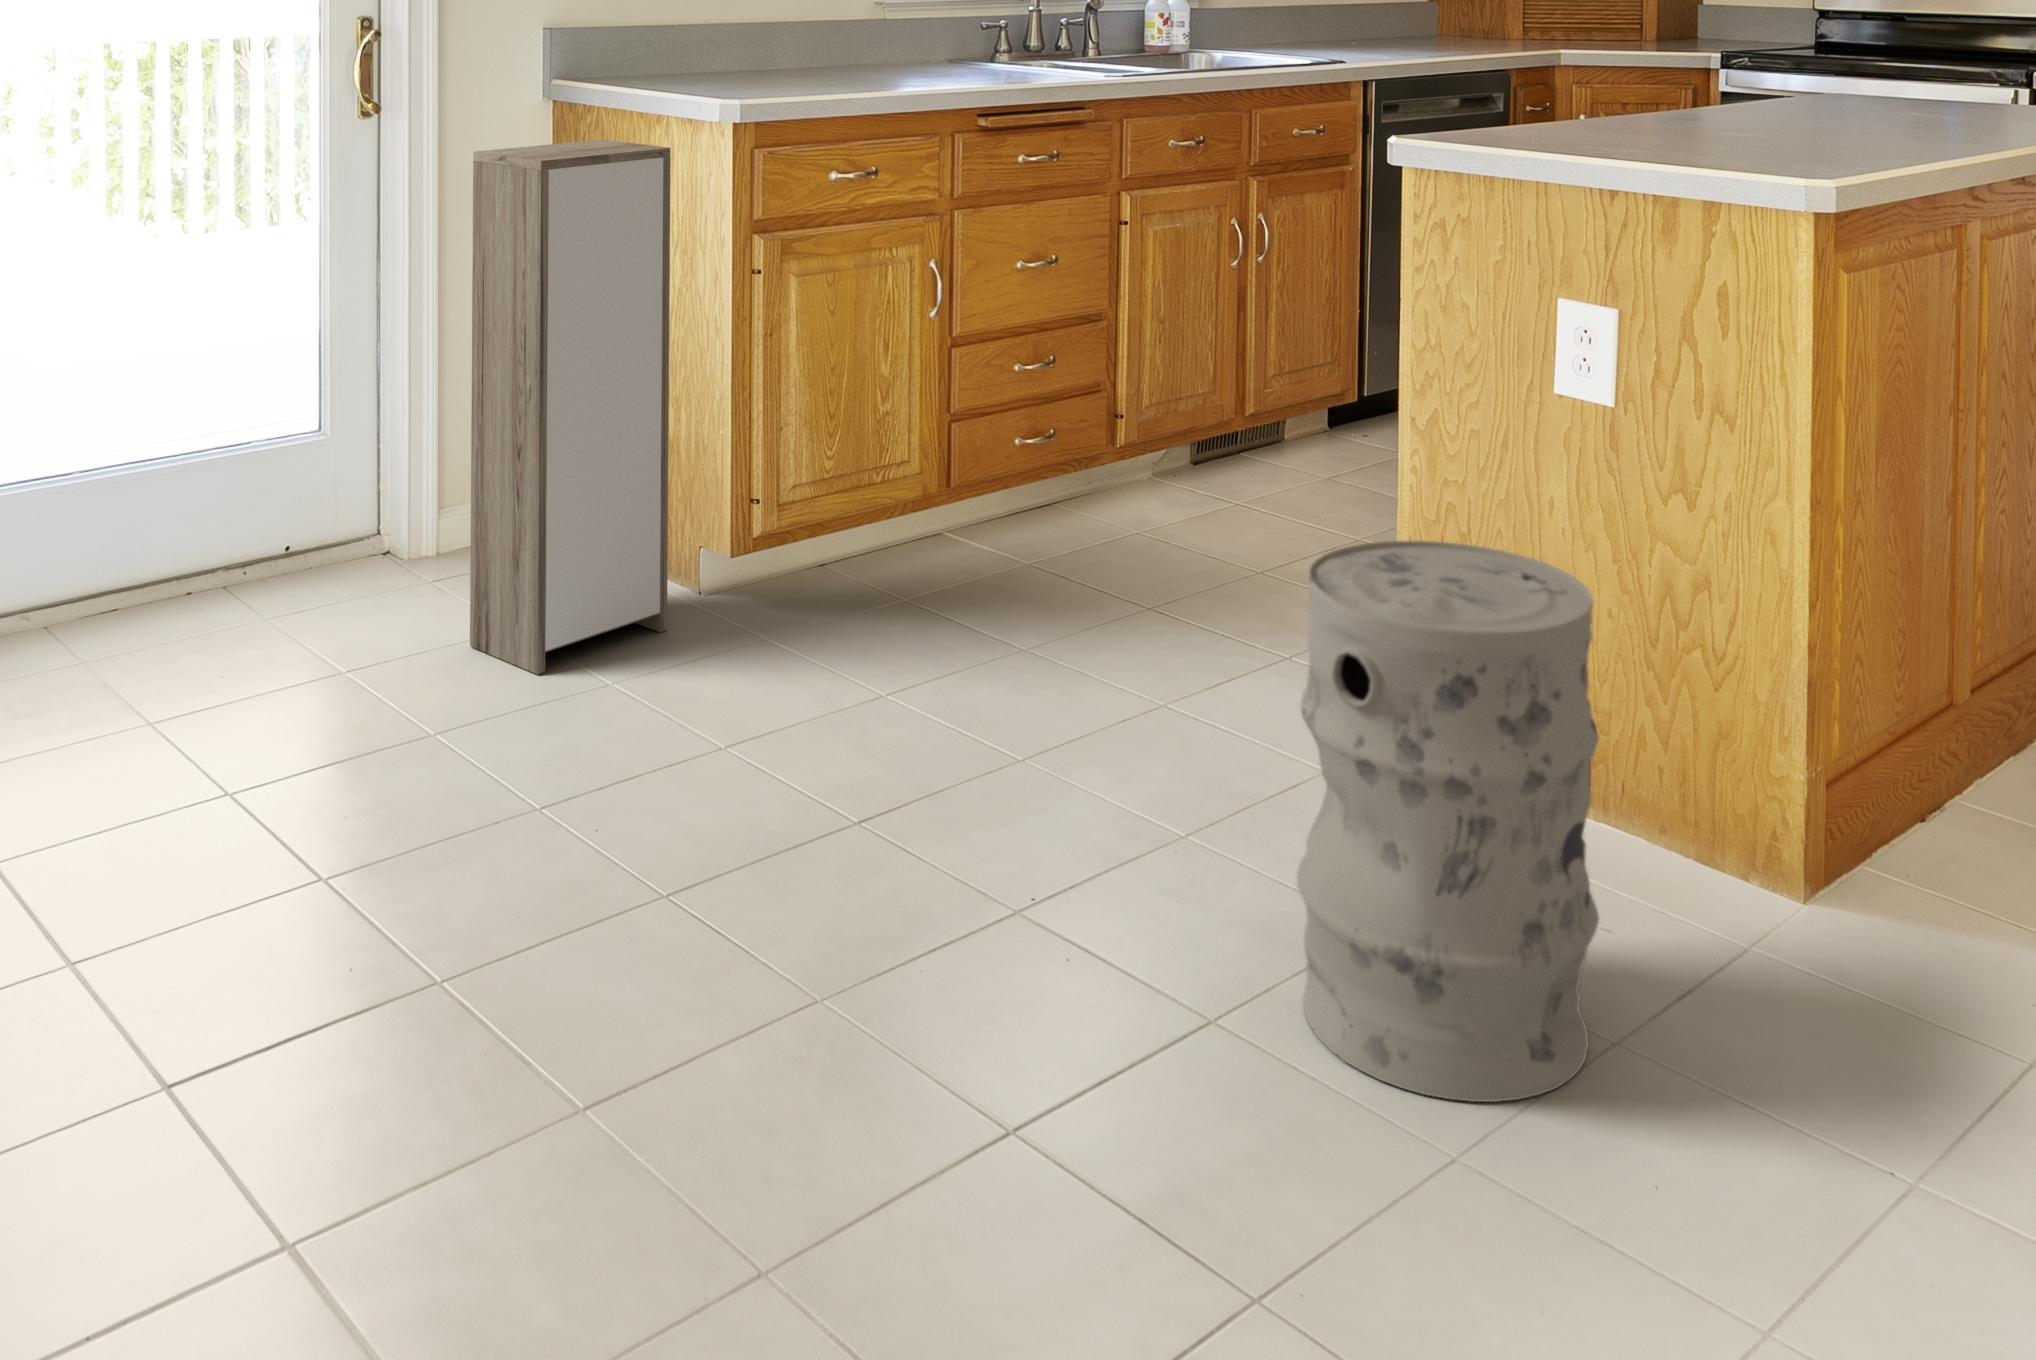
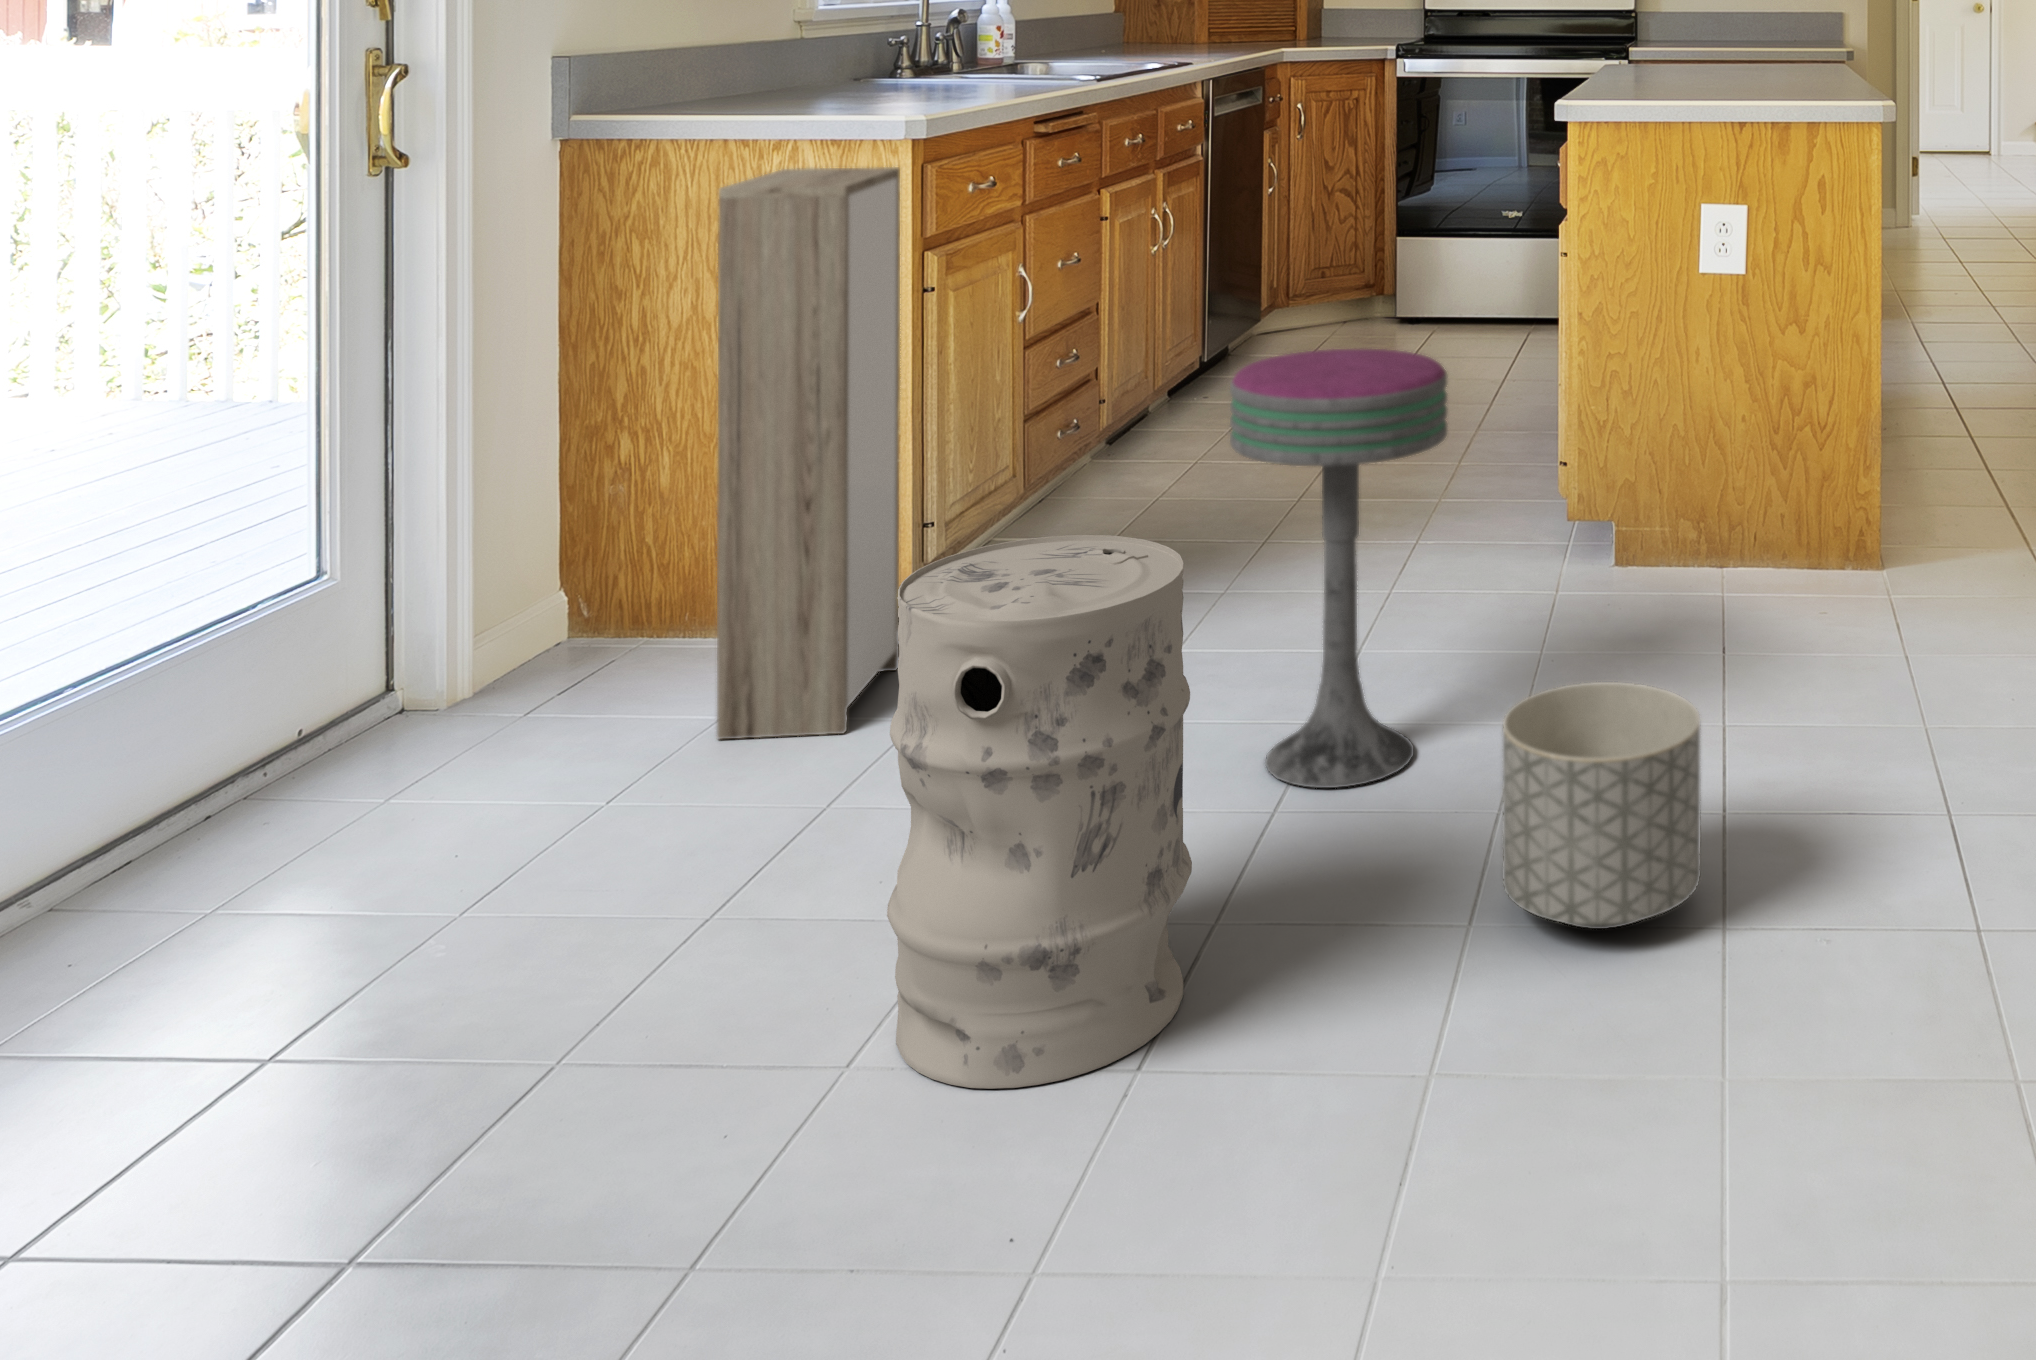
bar stool: none [665,396,911,908] -> present [1230,349,1447,788]
trash can: present [1297,541,1599,1102] -> present [887,535,1192,1089]
planter: none [555,867,808,1208] -> present [1503,682,1701,929]

